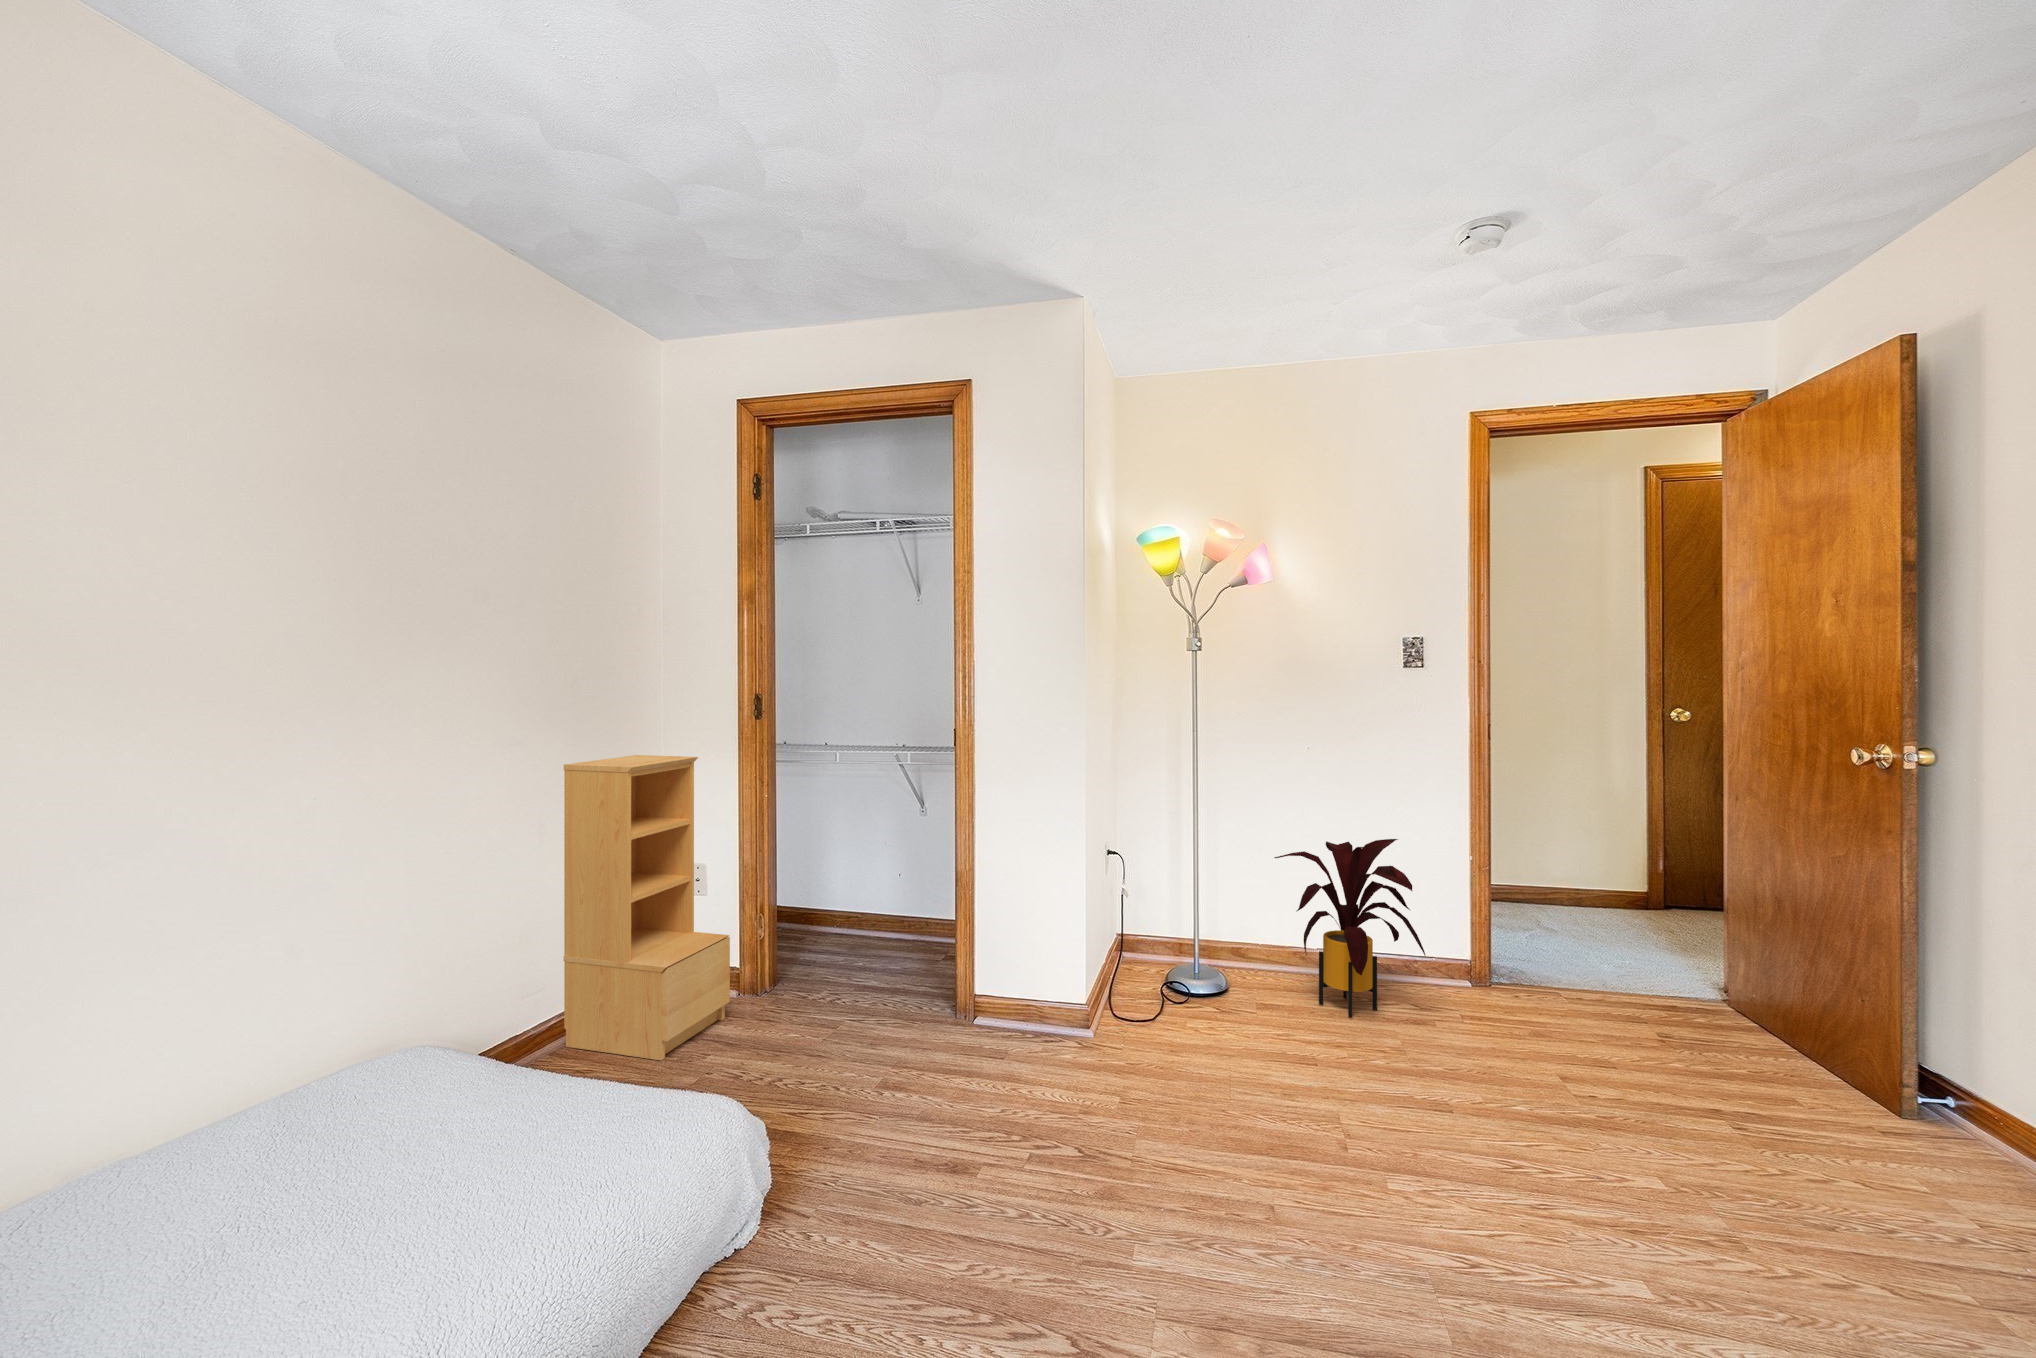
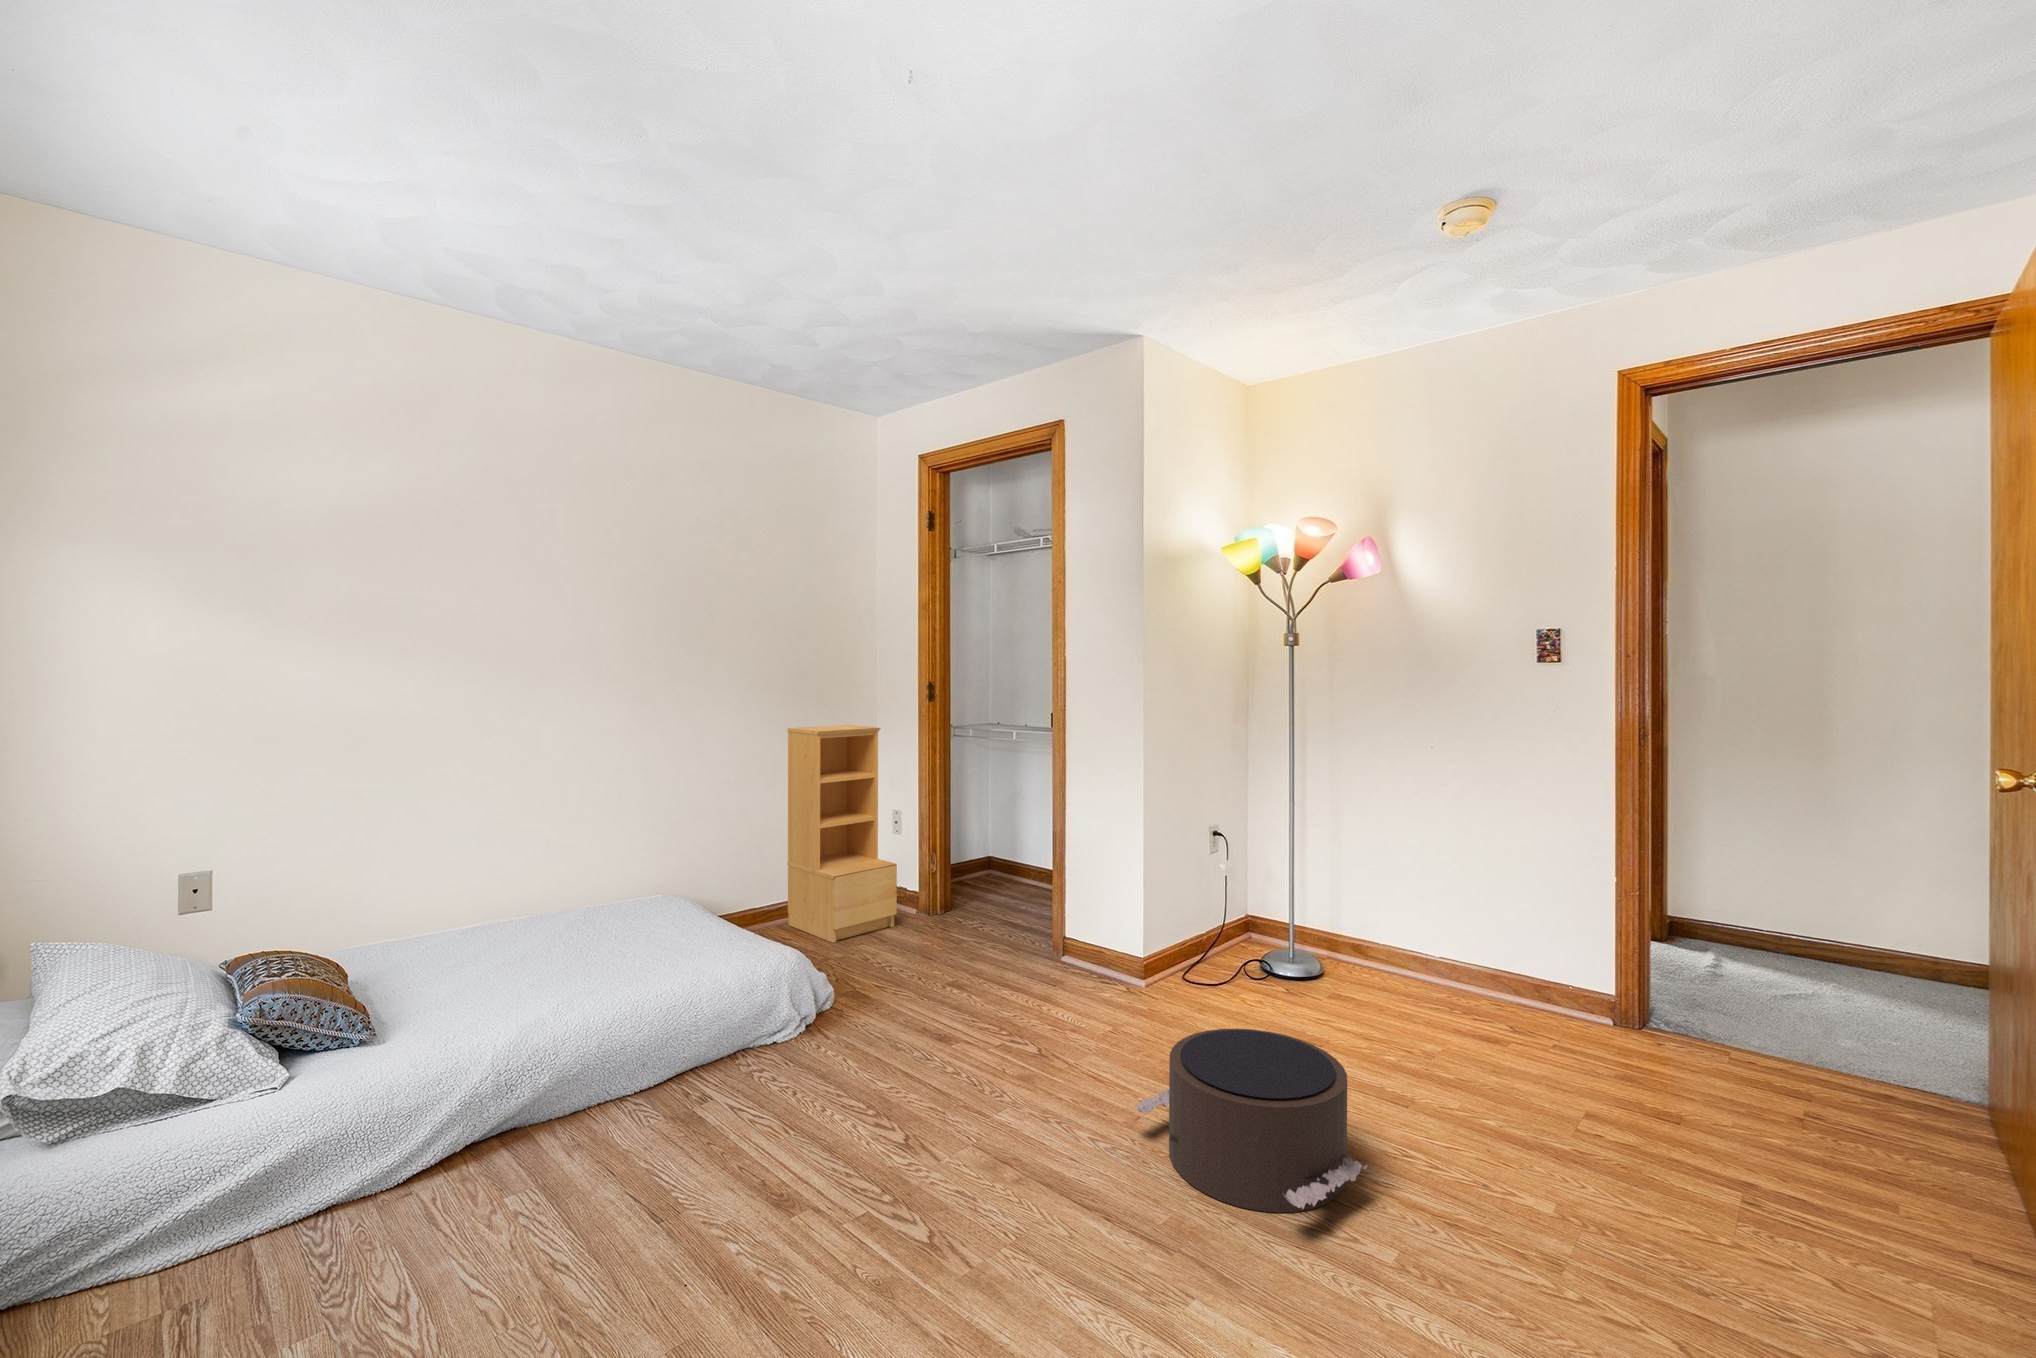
house plant: present [1275,839,1425,1017] -> none [1348,843,1518,1022]
pouf: none [1297,1070,1576,1289] -> present [1134,1029,1367,1213]

